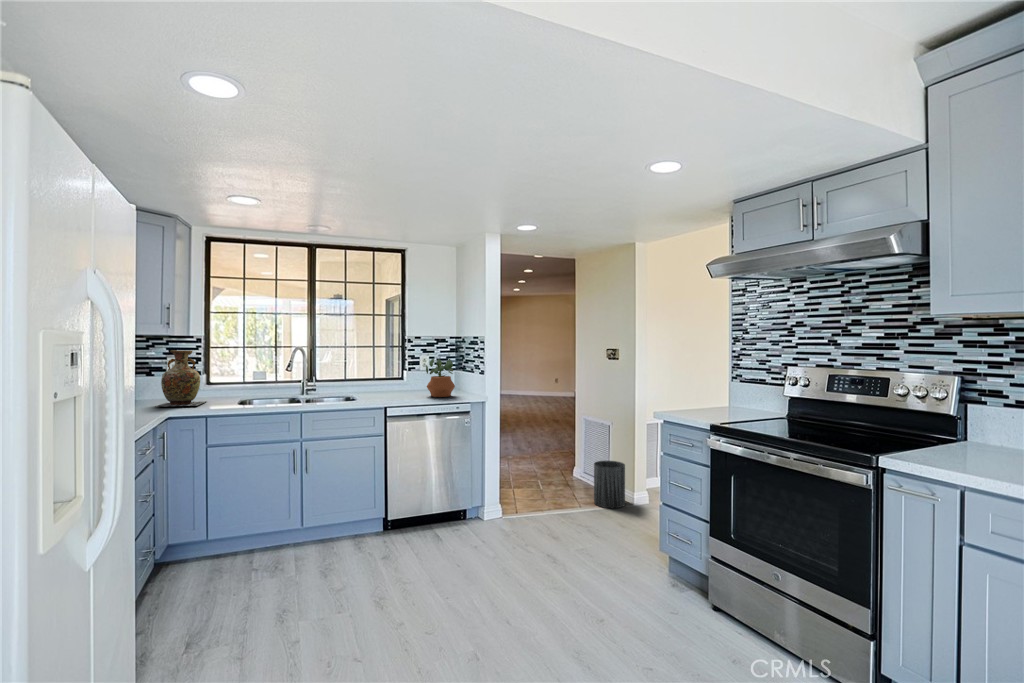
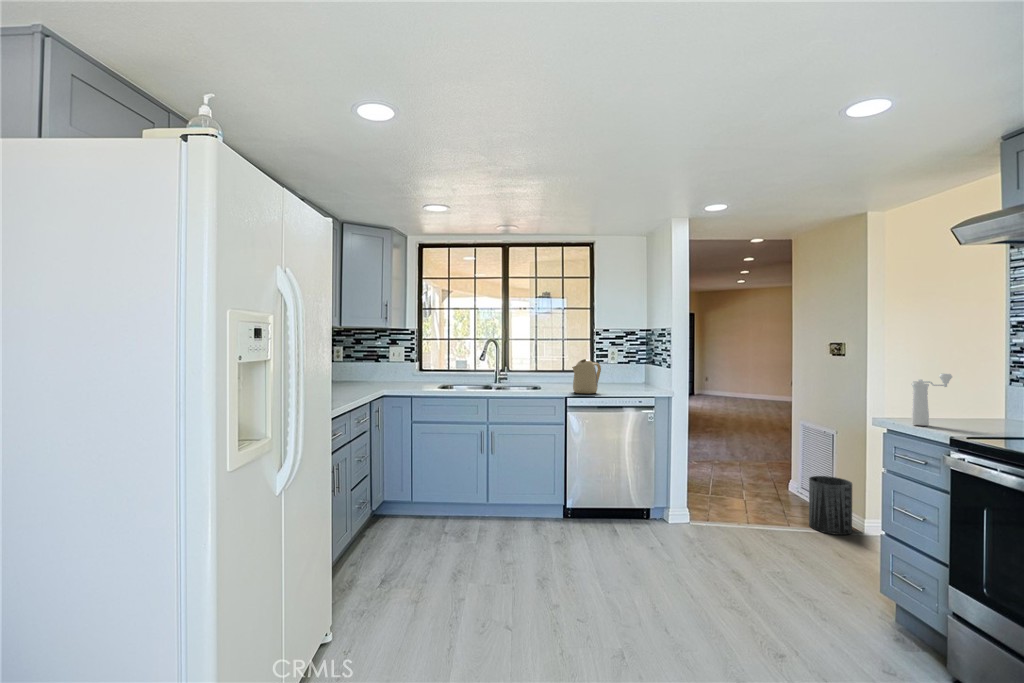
vase: present [155,350,206,407] -> none [375,341,417,388]
potted plant: present [426,359,455,397] -> none [609,350,640,391]
kettle: none [392,368,420,402] -> present [572,359,601,394]
pepper mill: none [681,375,706,416] -> present [912,374,952,426]

